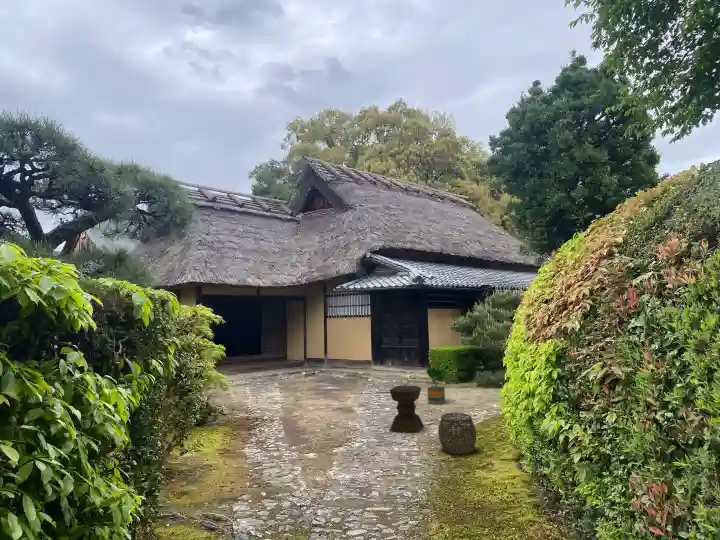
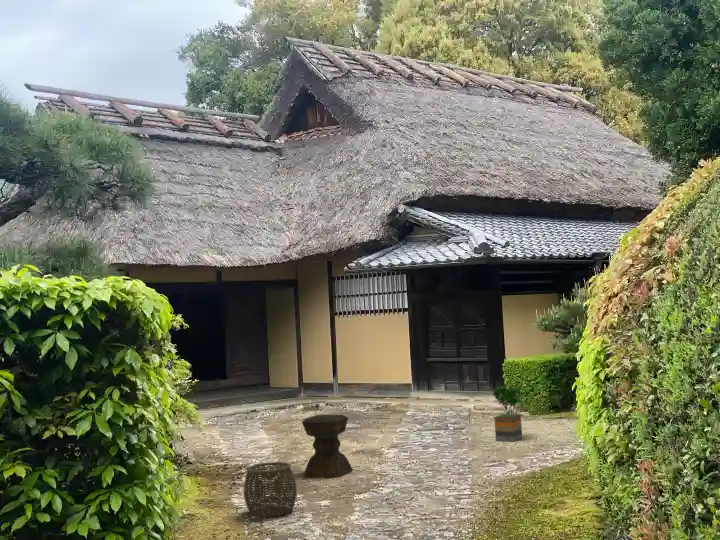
stool: present [390,385,424,433] -> present [302,415,353,478]
woven basket: present [438,413,476,453] -> present [244,462,297,518]

